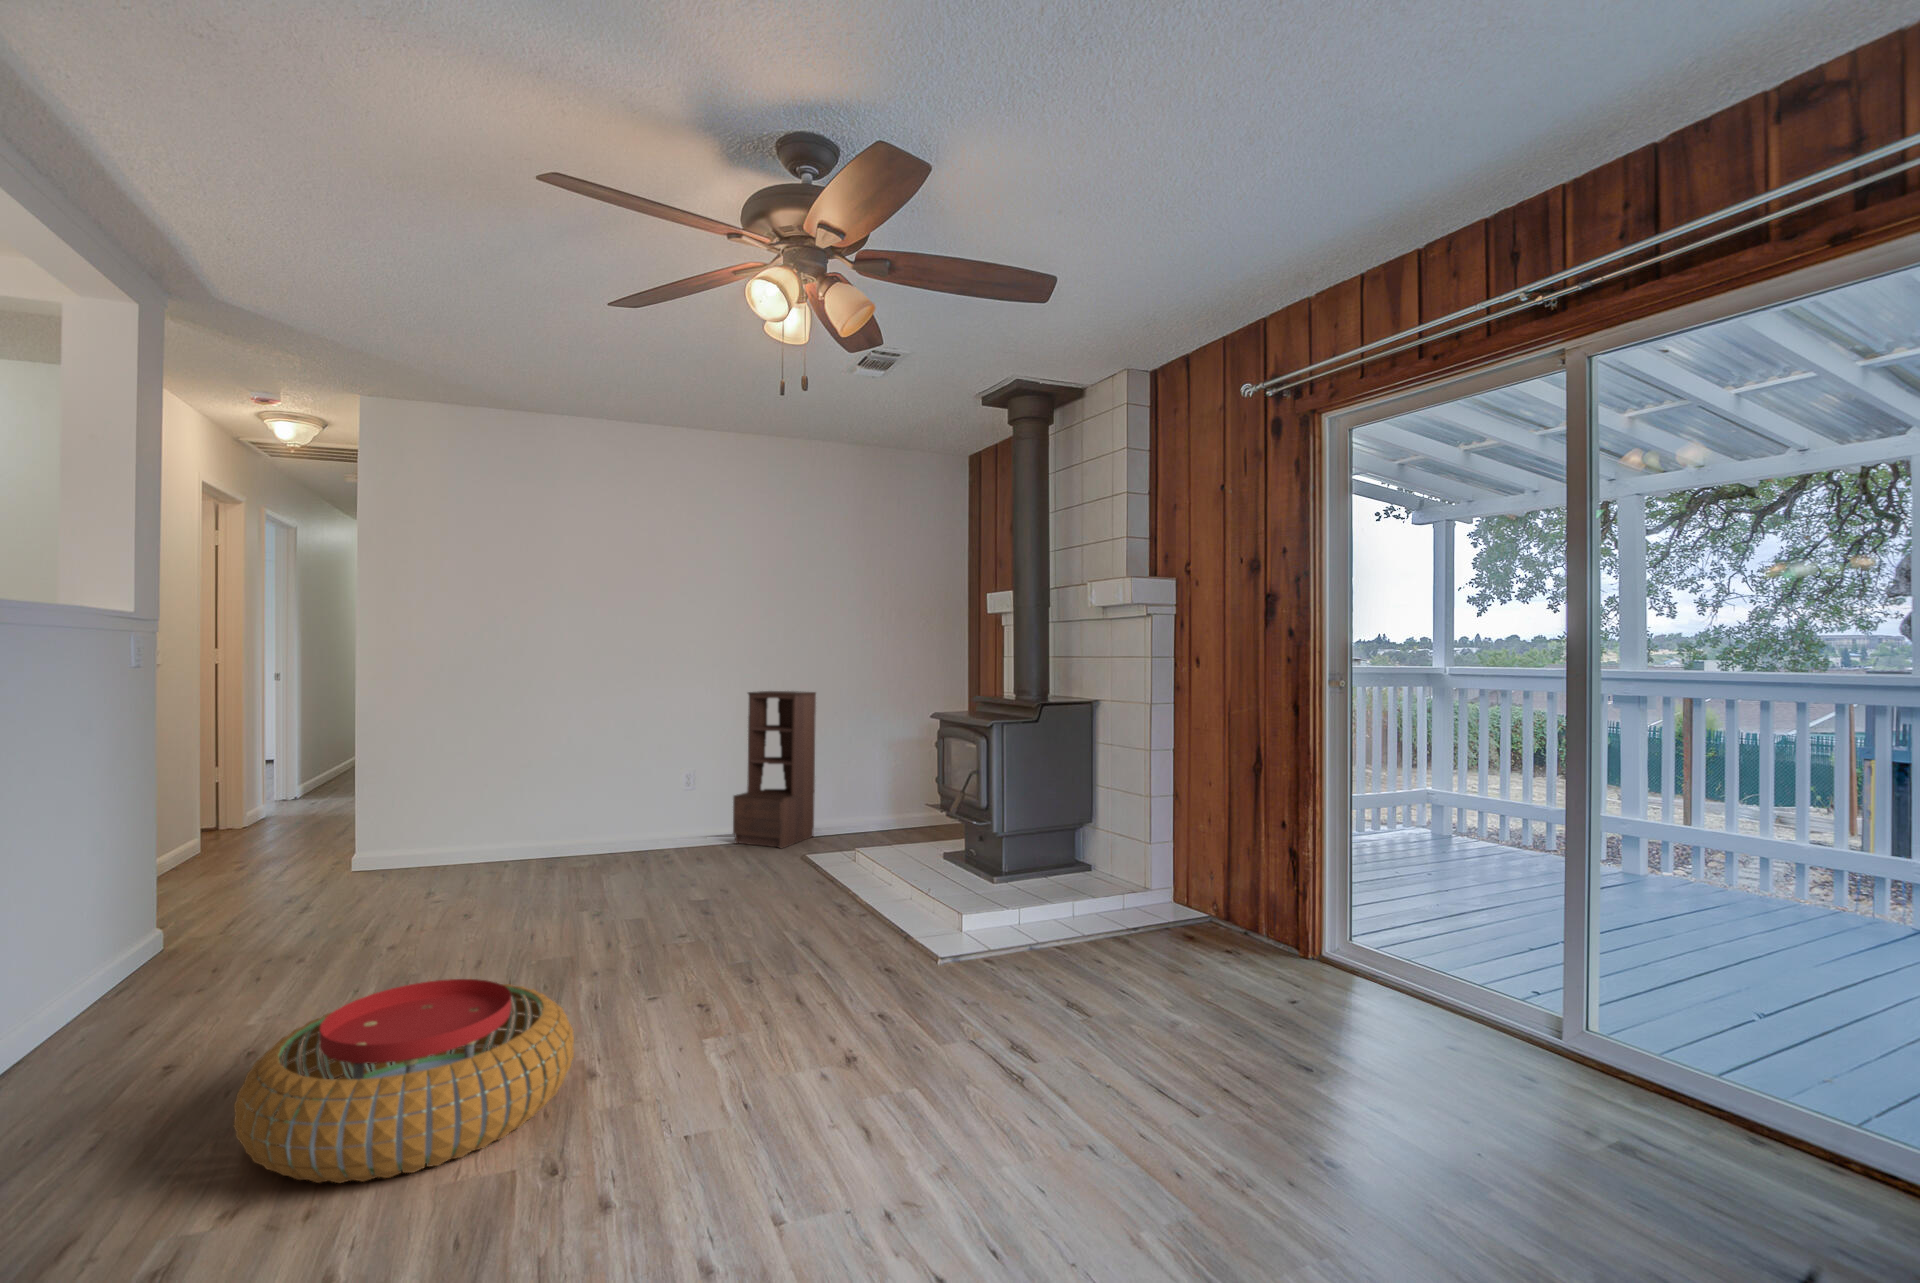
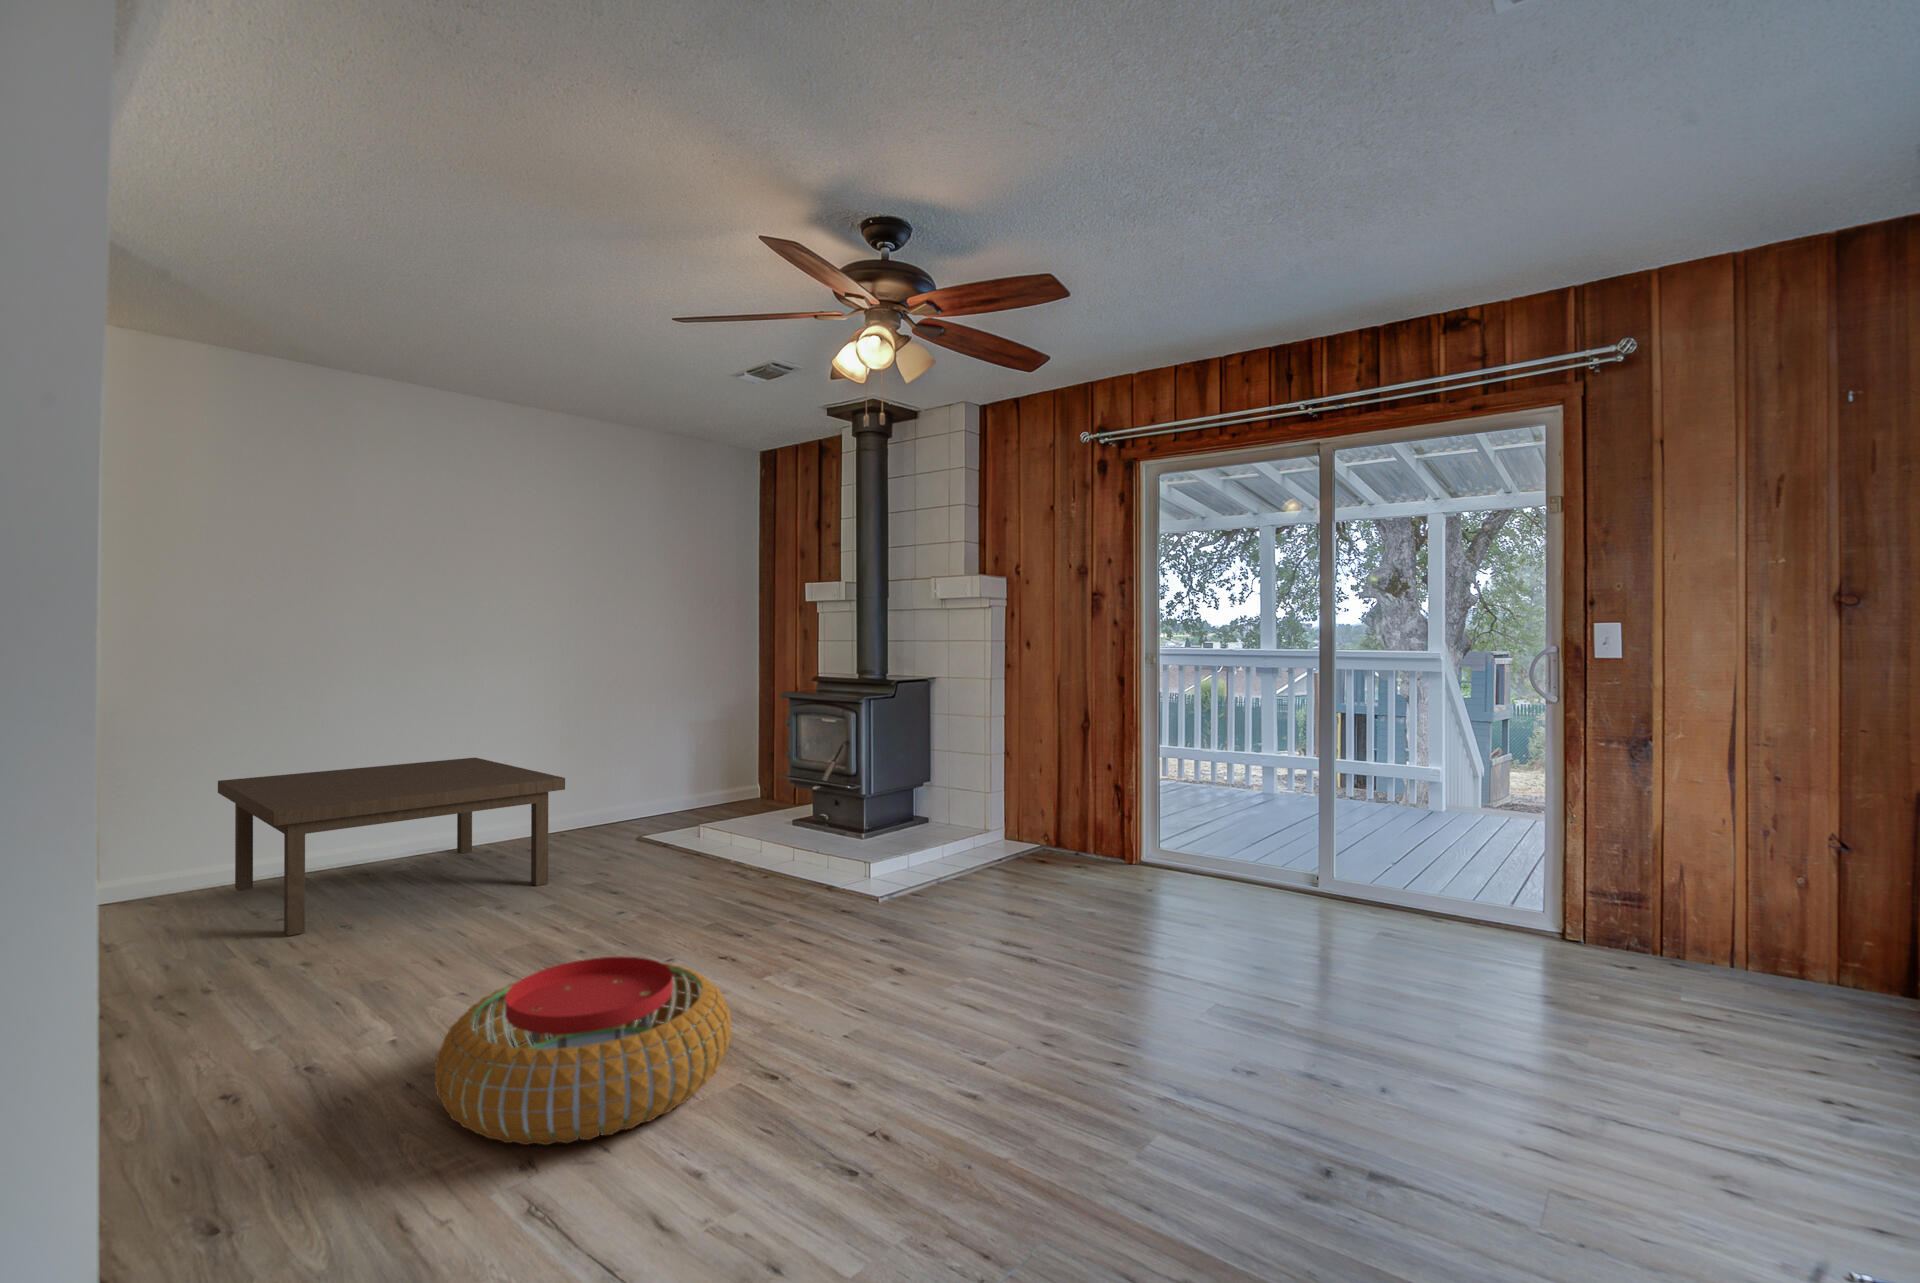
bookshelf: present [733,691,816,848] -> none [541,679,621,841]
coffee table: none [435,760,696,905] -> present [218,758,565,936]

